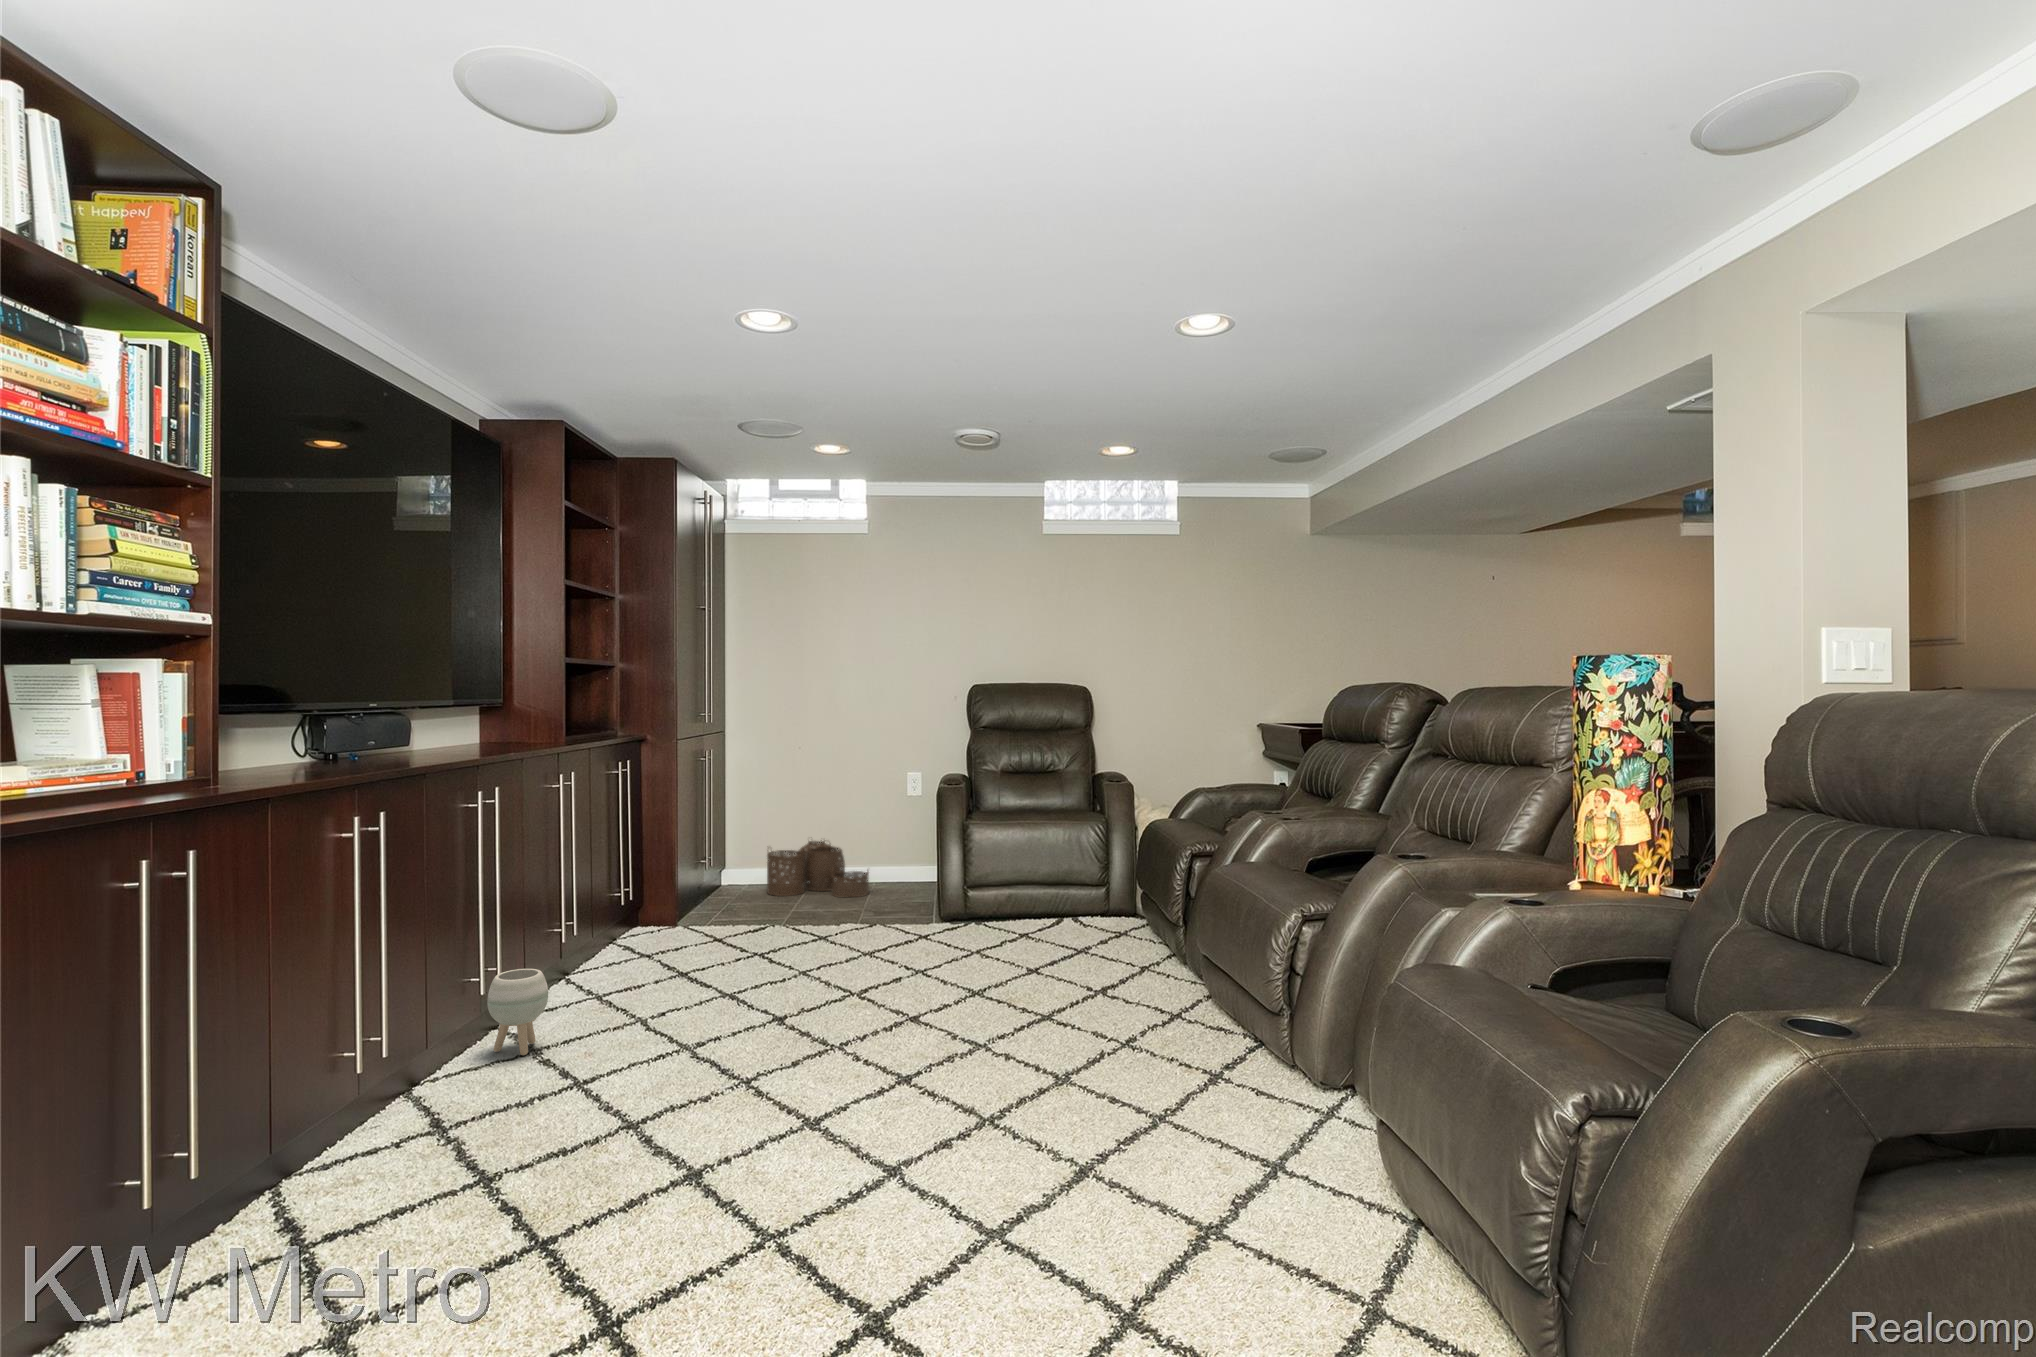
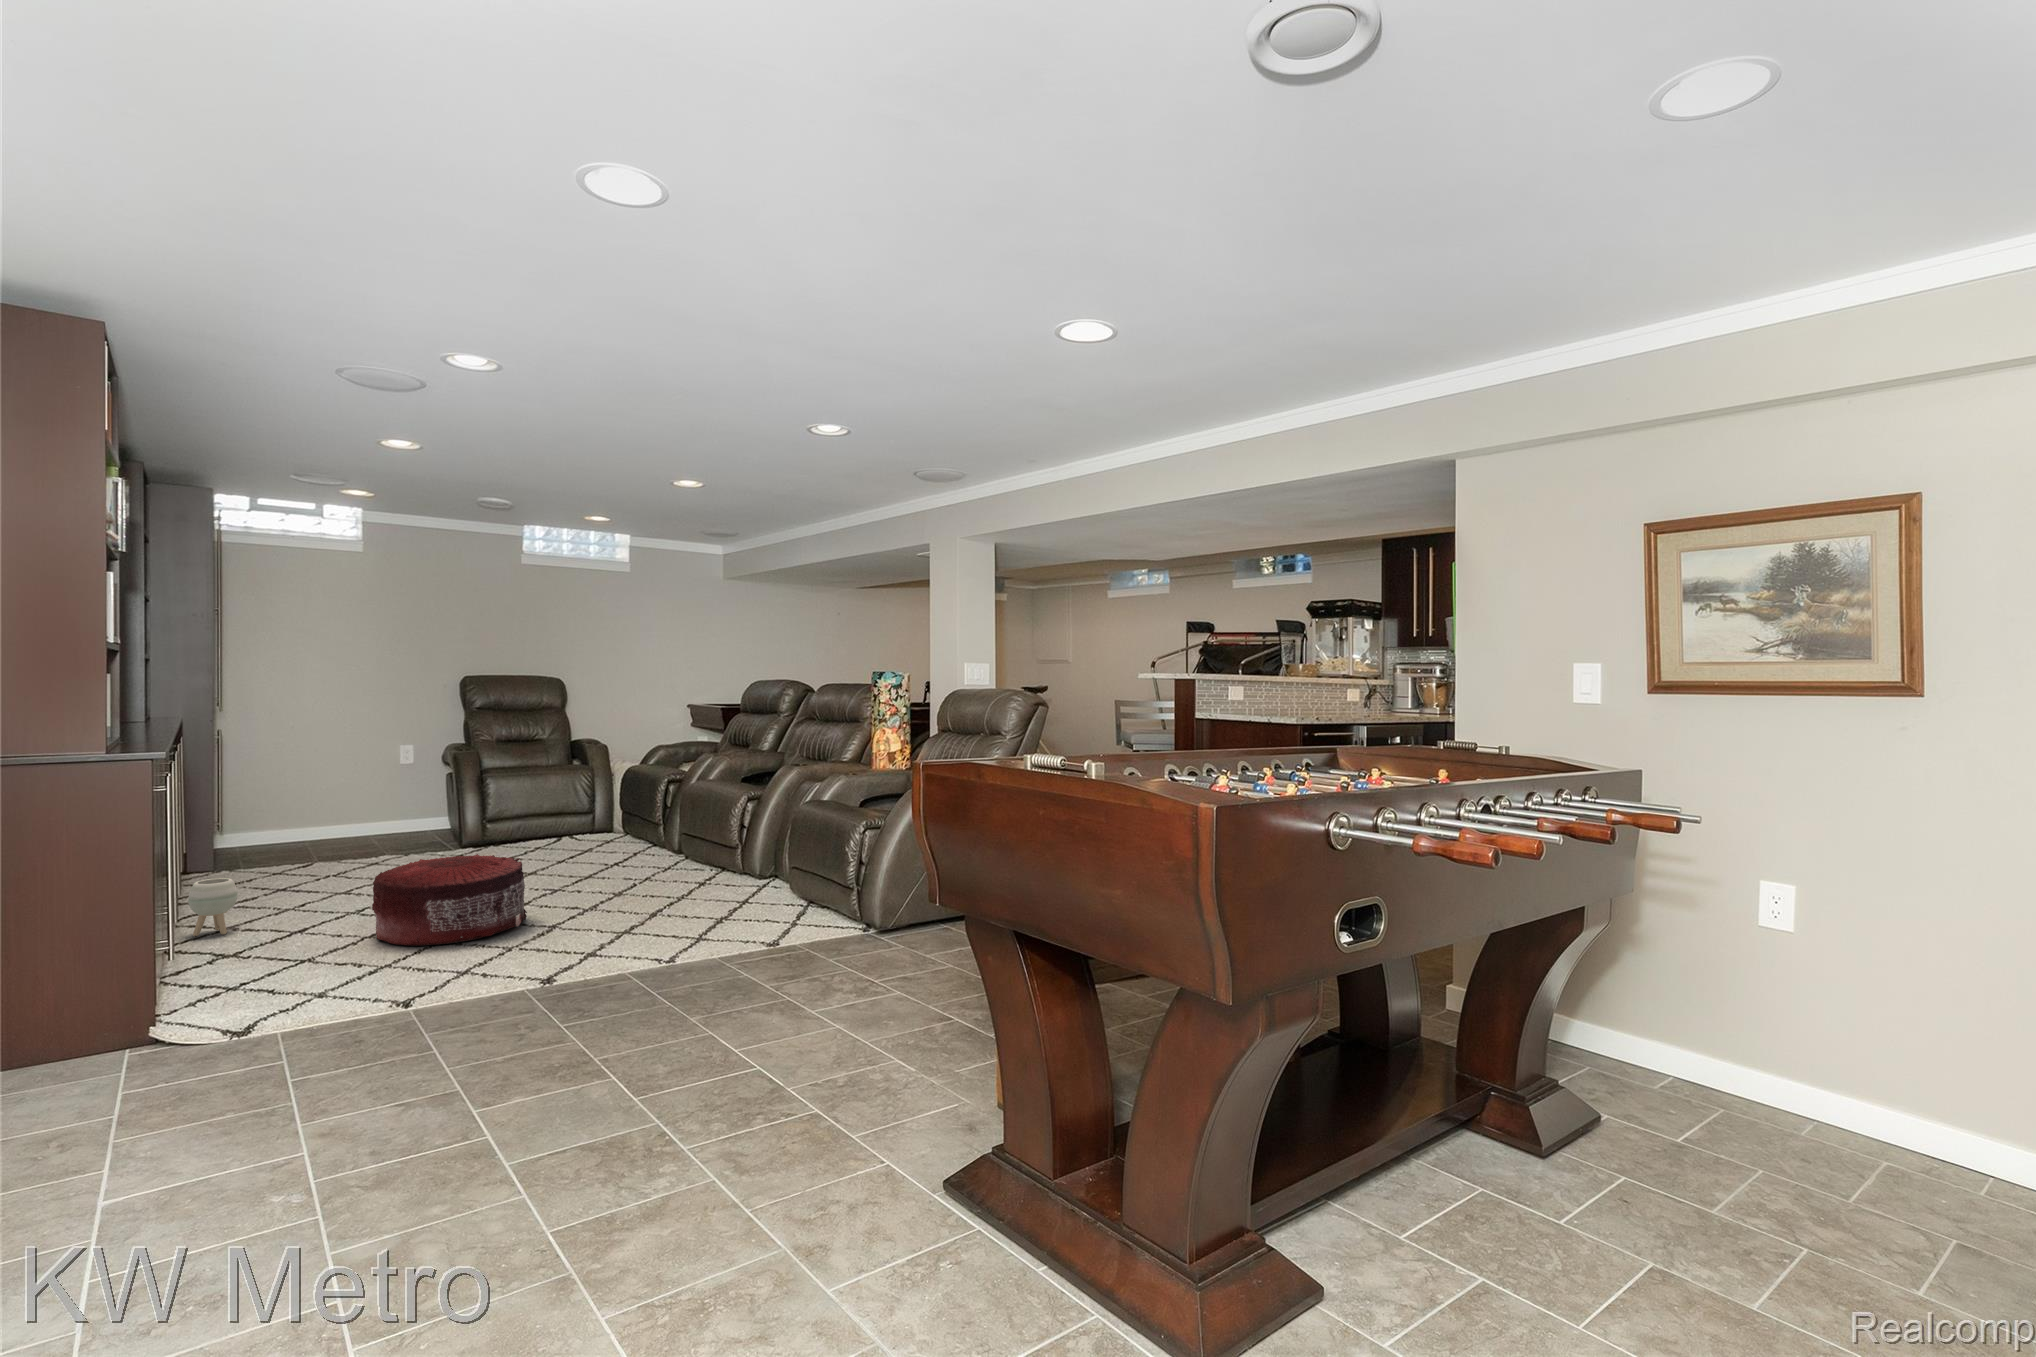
woven basket: present [767,840,869,897] -> none [270,803,375,851]
pouf: none [628,978,881,1169] -> present [372,854,527,946]

